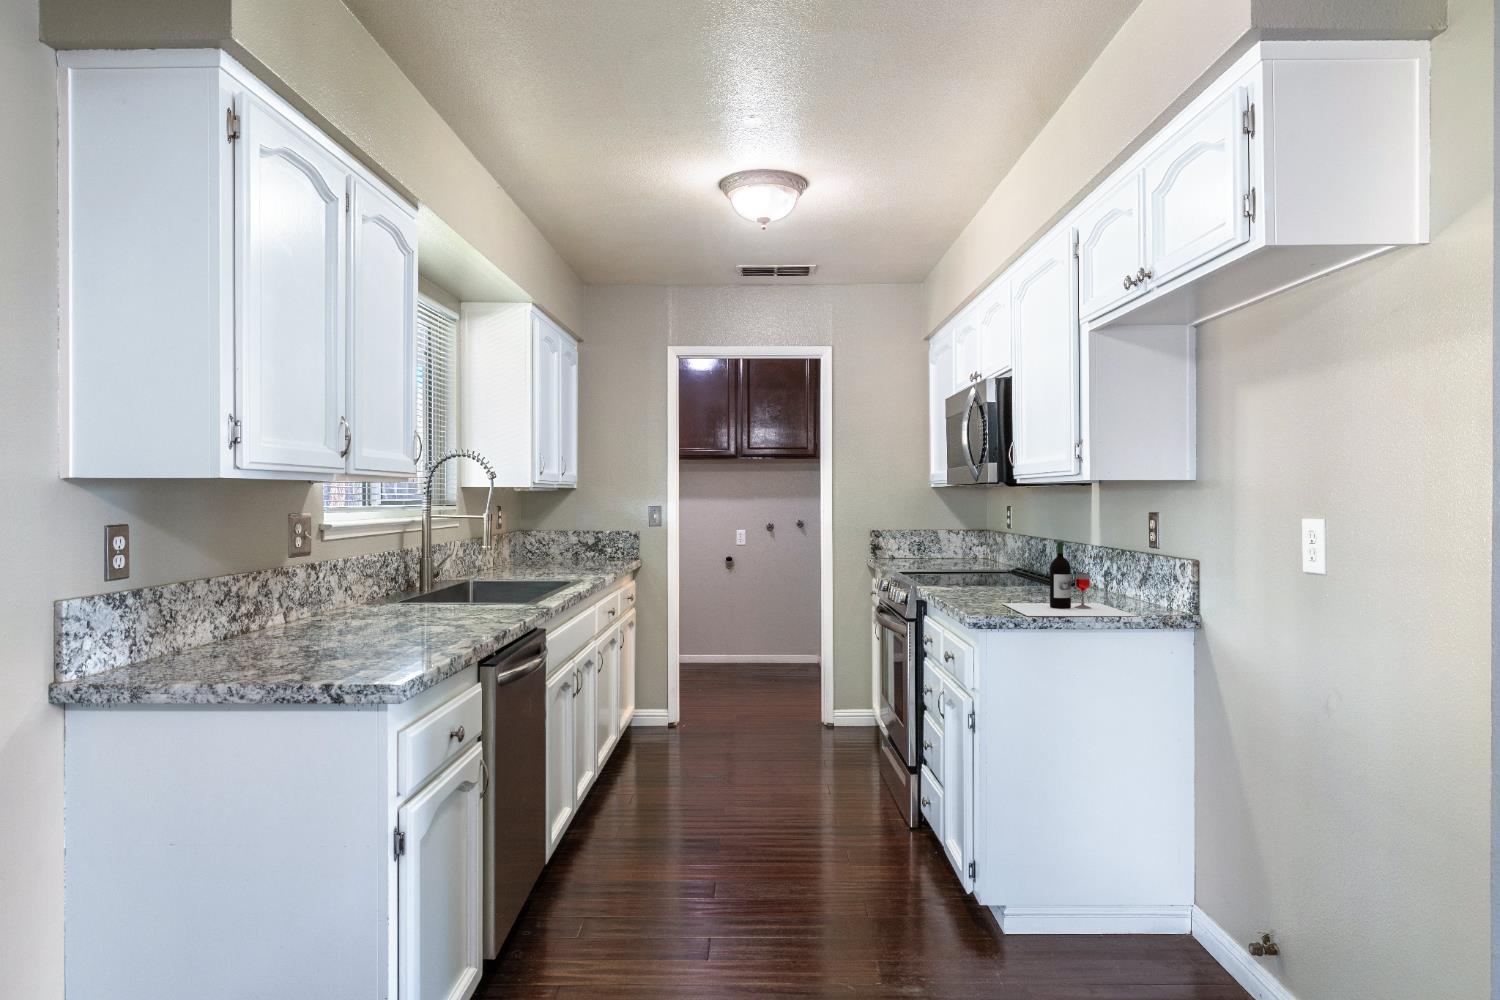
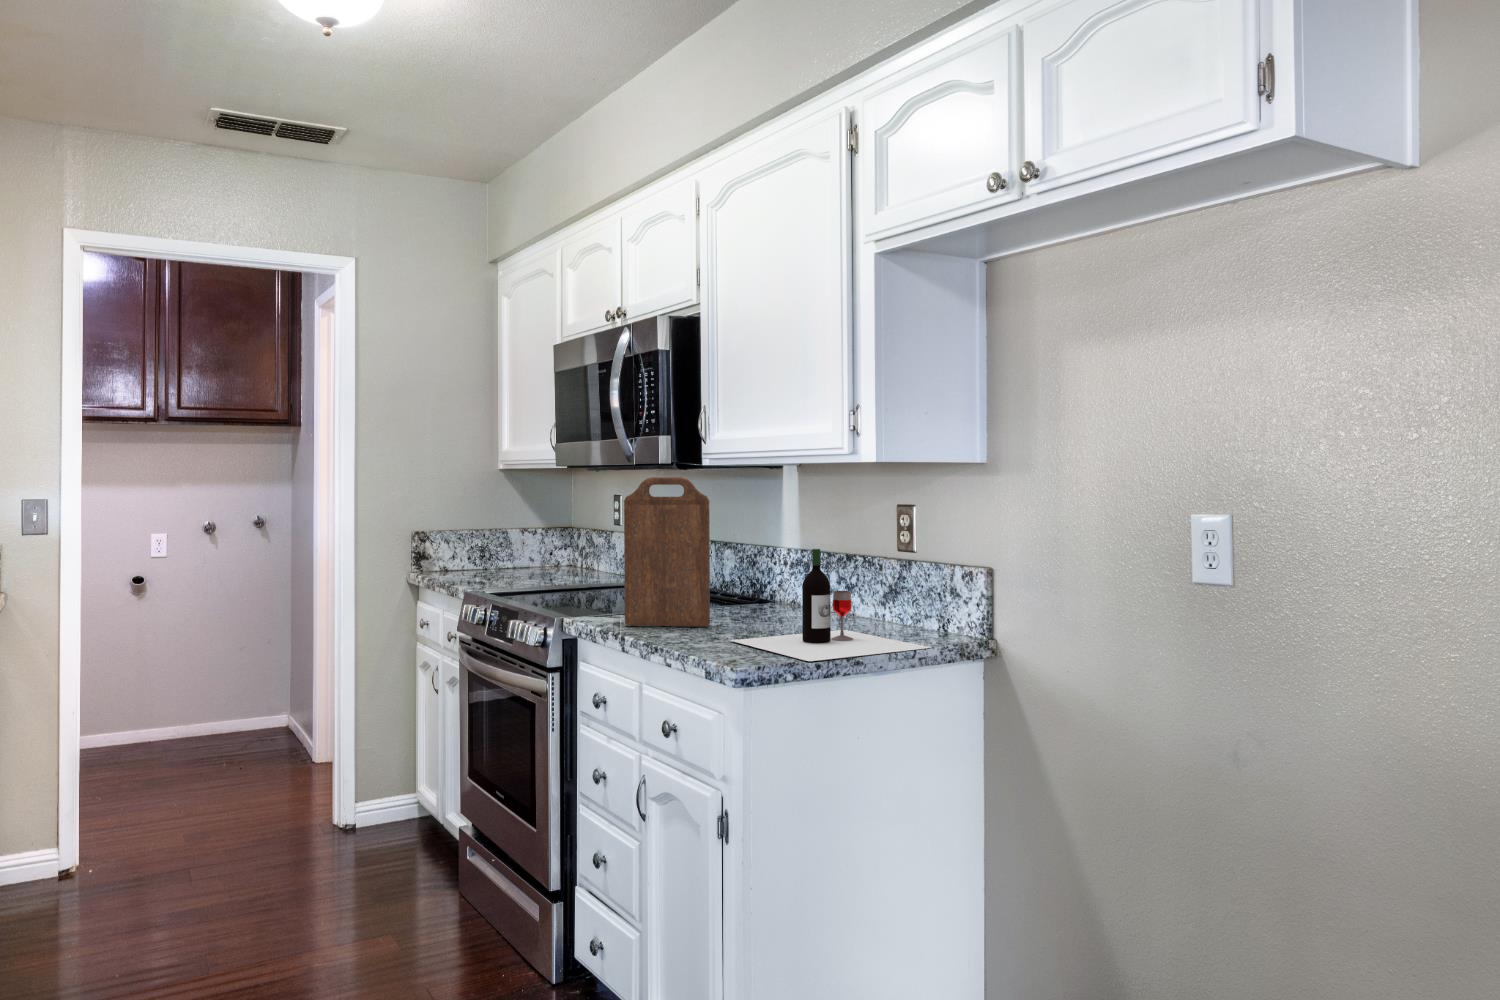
cutting board: none [951,491,1008,596] -> present [624,477,710,627]

